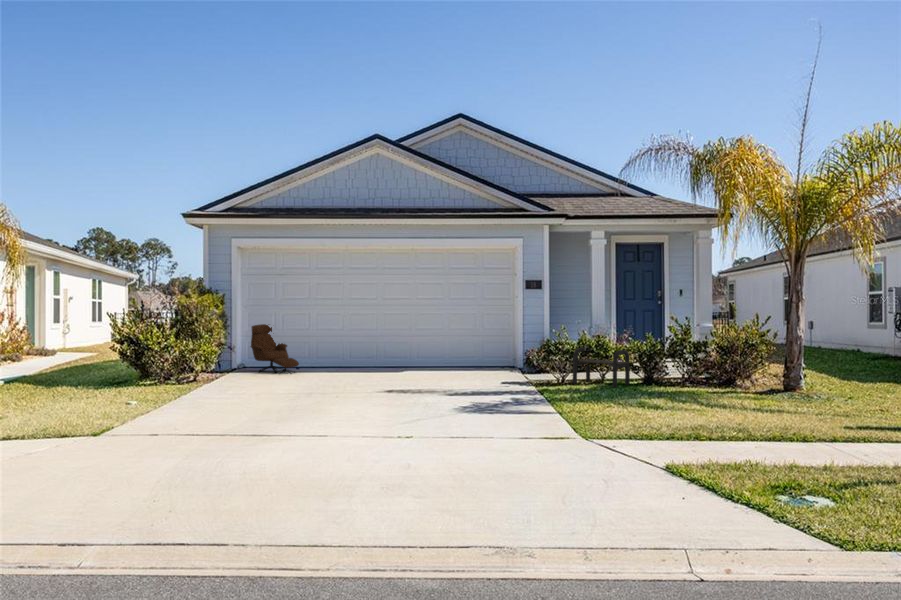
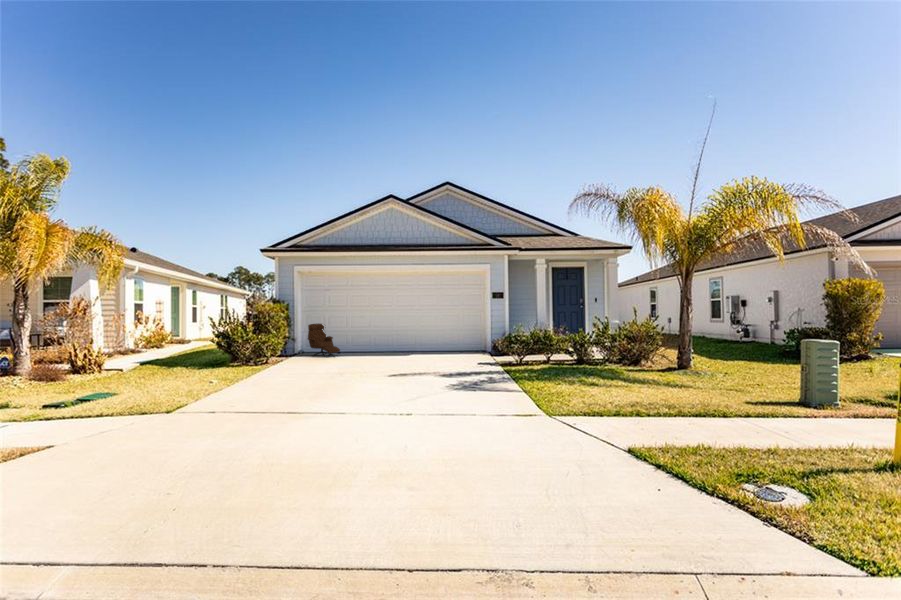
bench: present [573,348,630,388] -> none [528,338,567,366]

